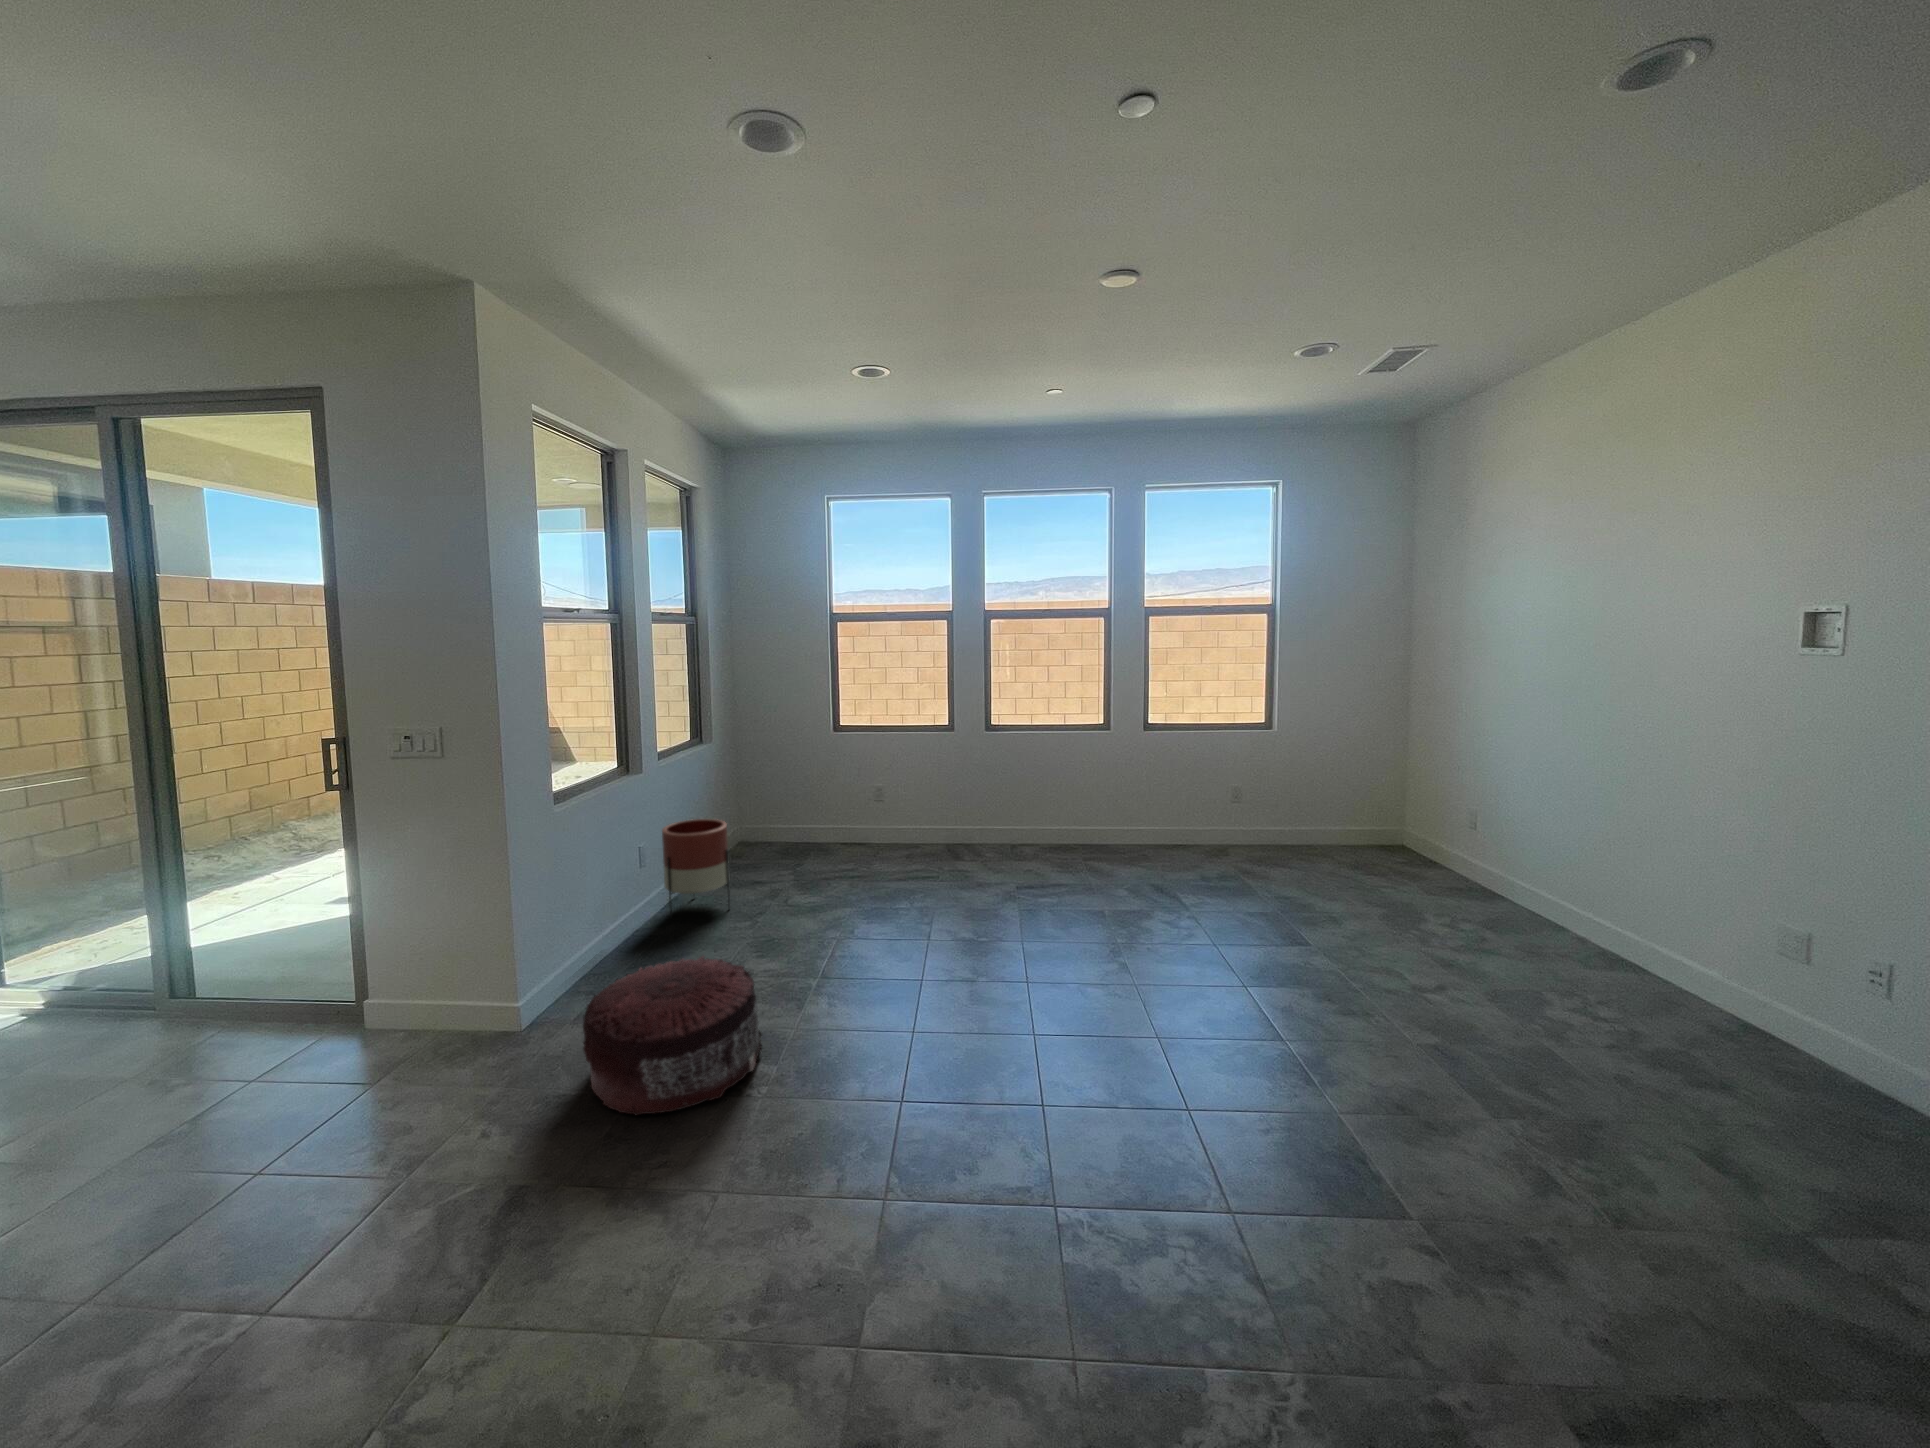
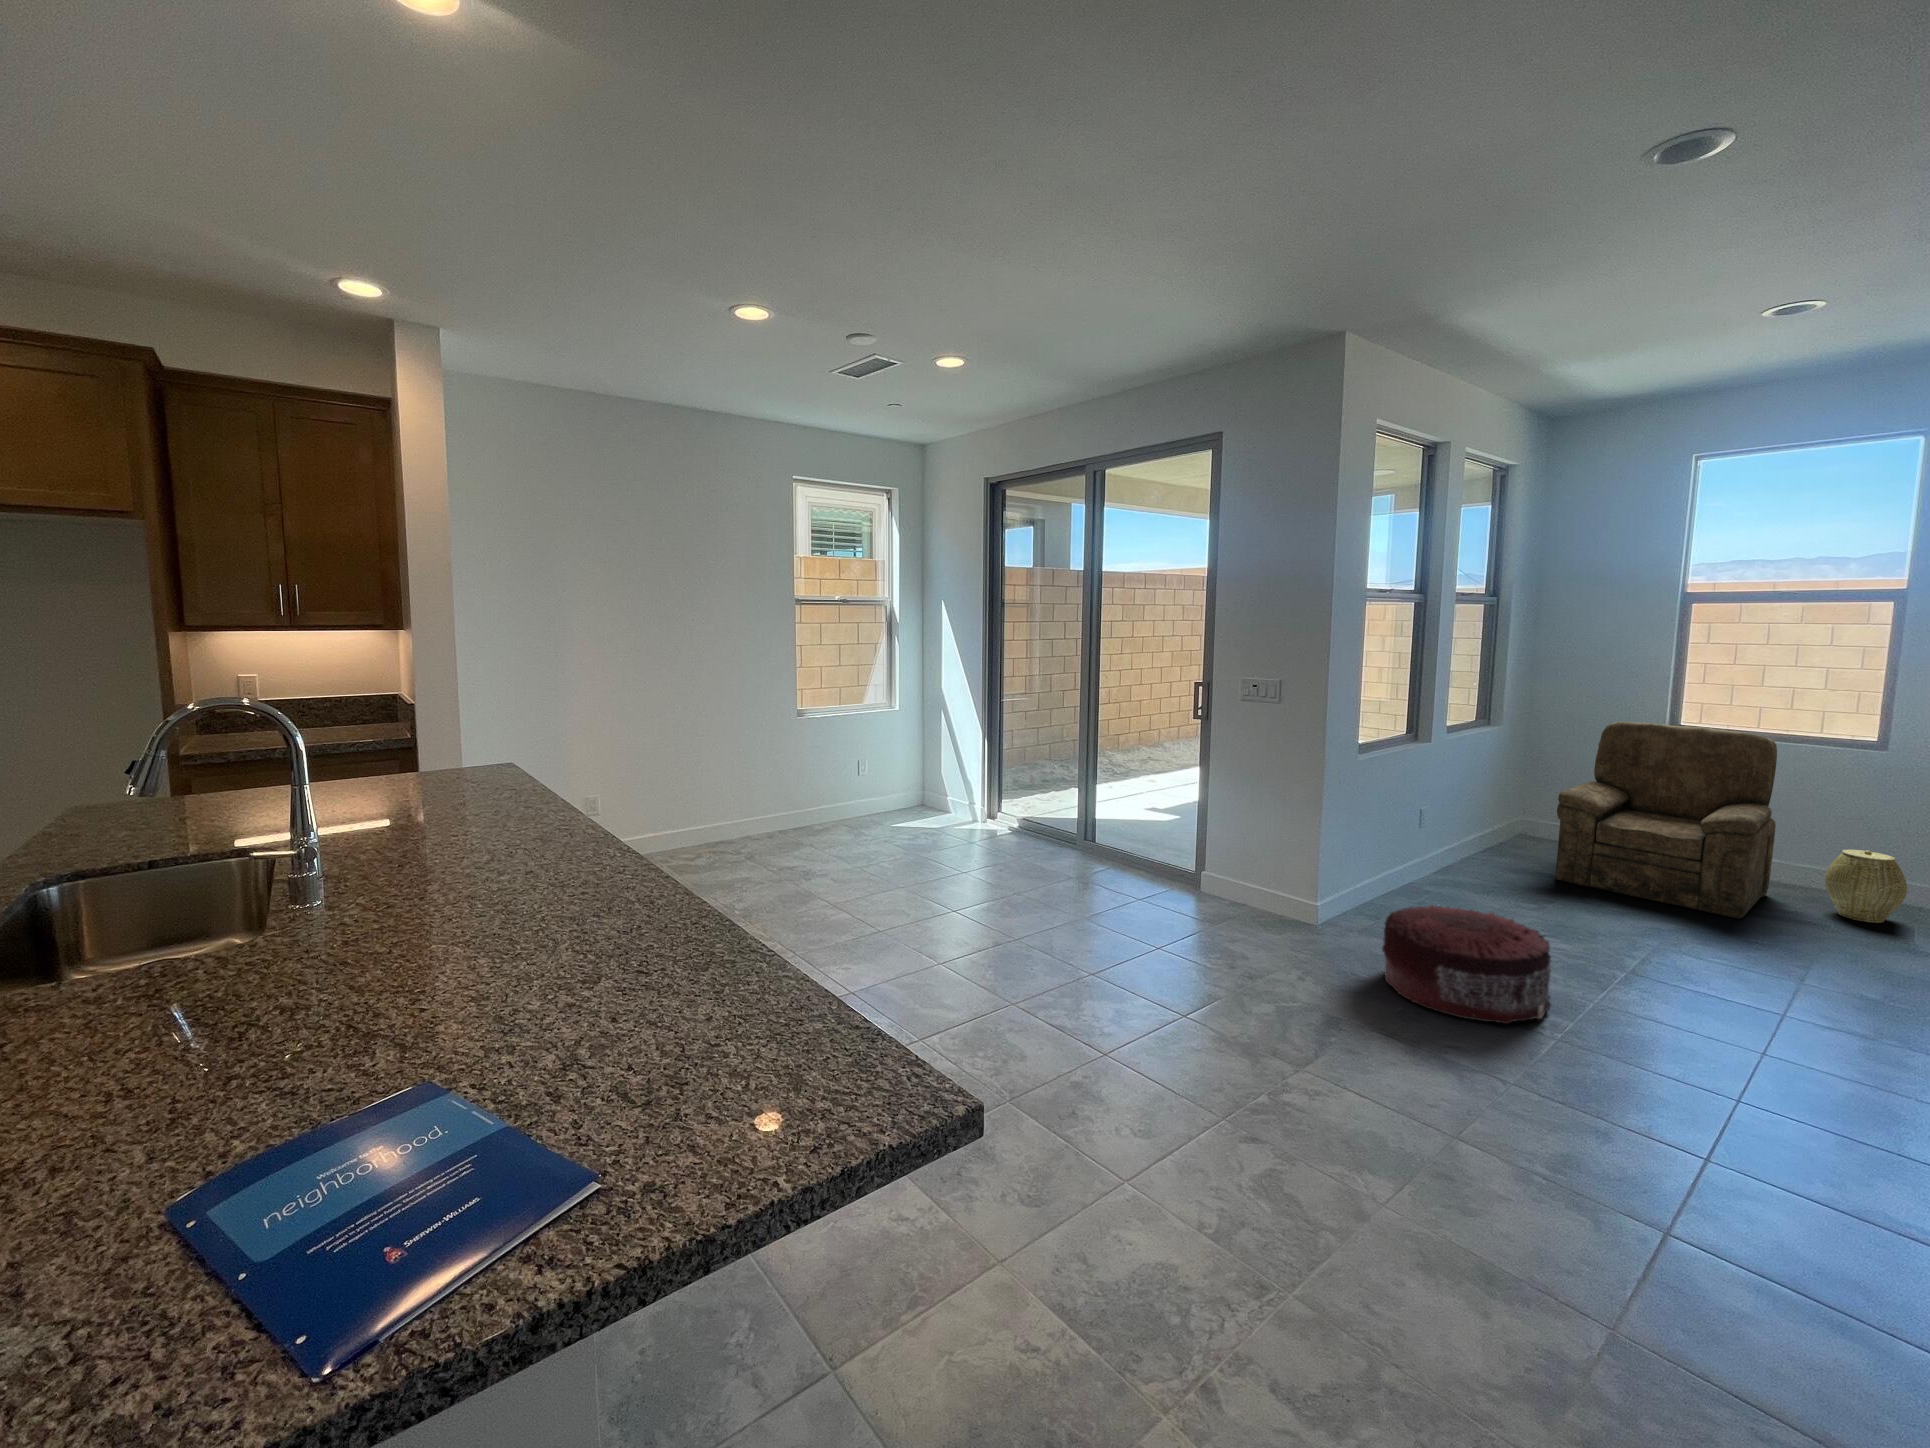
armchair: none [762,721,904,874] -> present [1556,721,1777,918]
woven basket: none [933,799,974,852] -> present [1825,849,1907,923]
planter: present [662,819,730,918] -> none [1437,801,1515,899]

